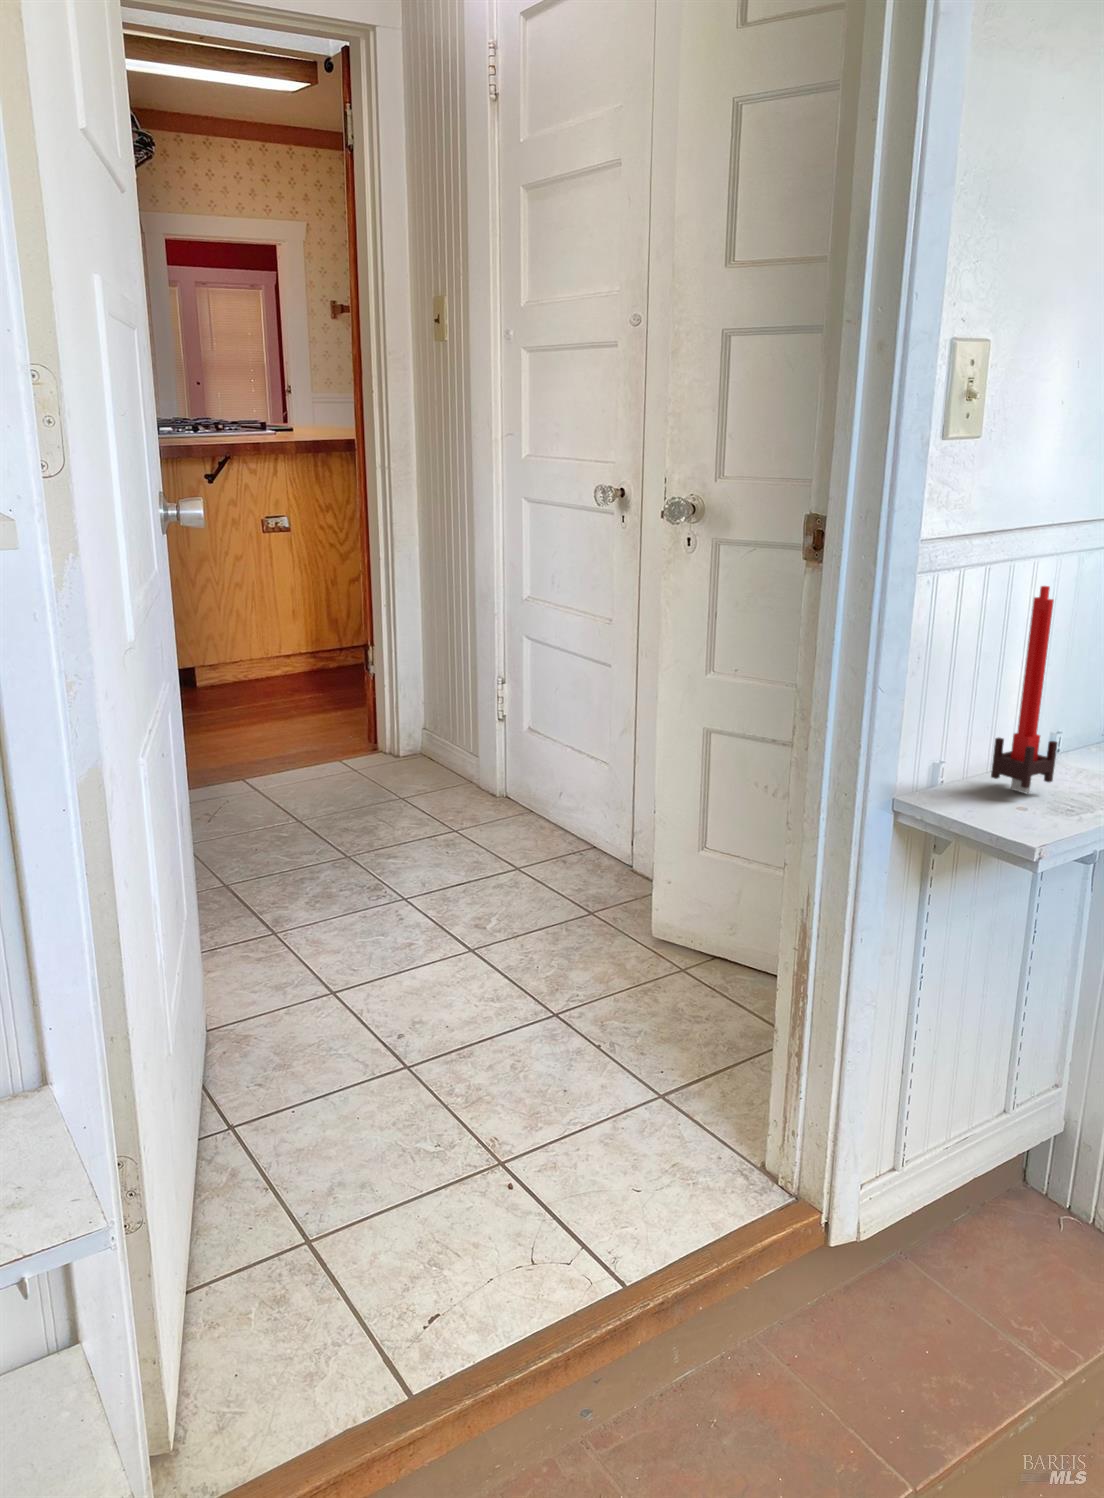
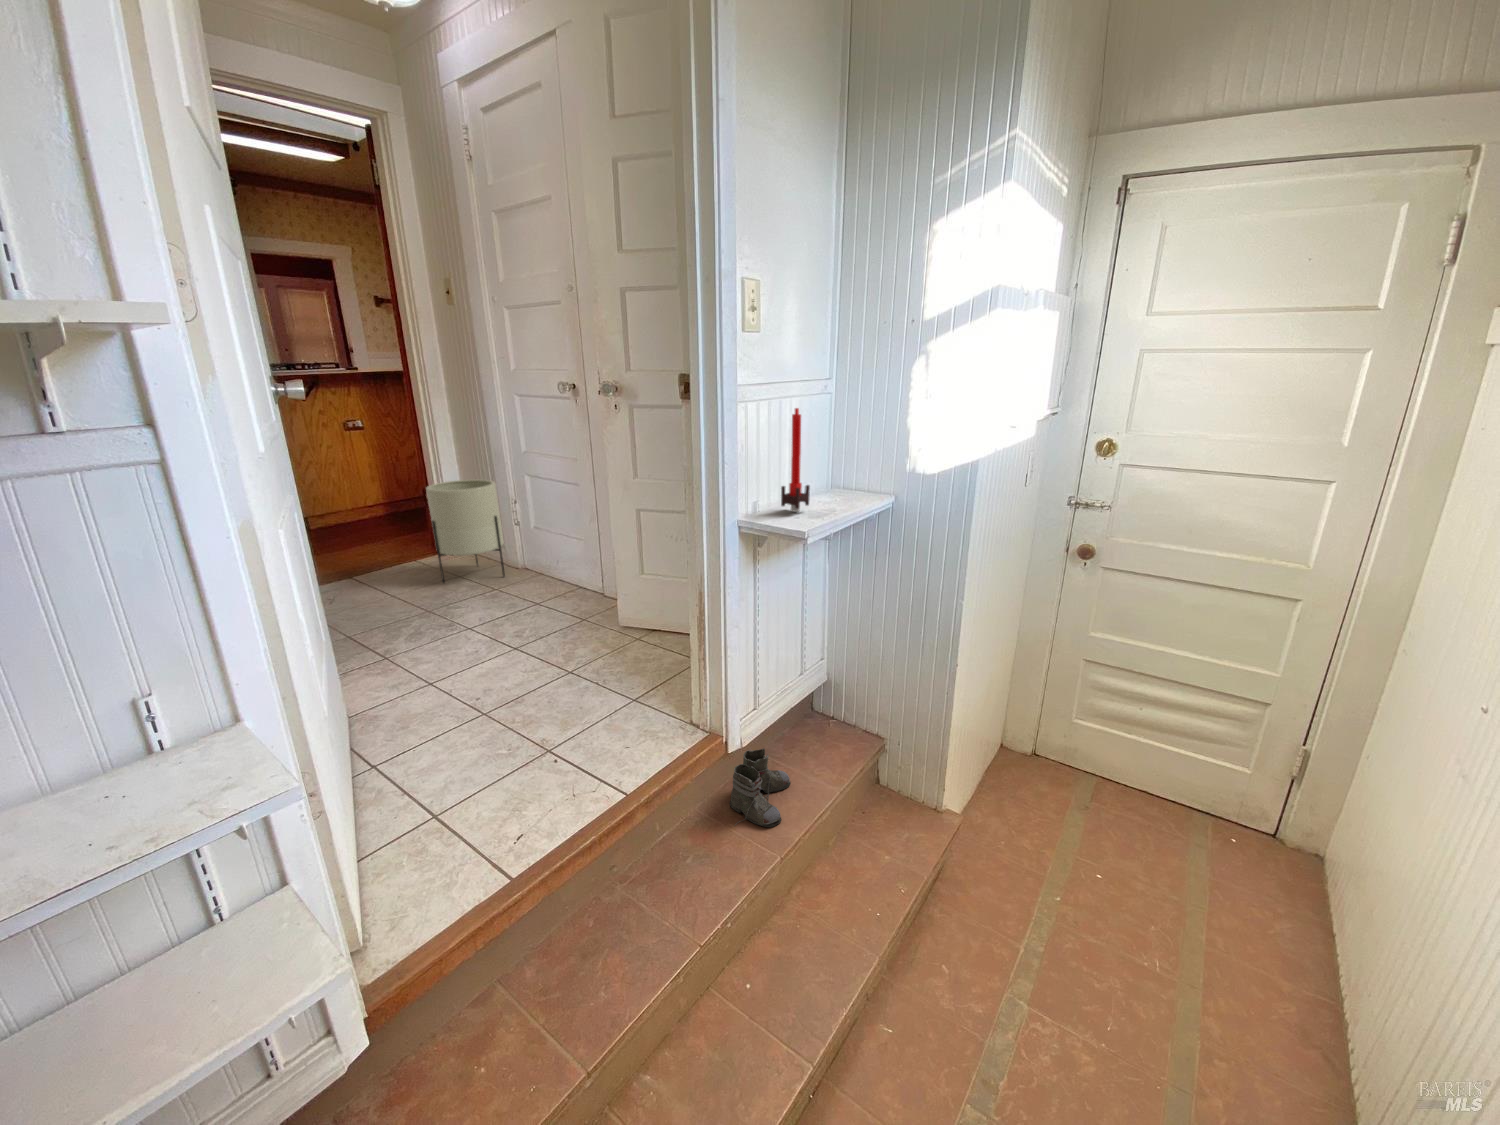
planter: none [365,636,476,812] -> present [426,480,505,583]
boots: none [818,1251,951,1422] -> present [730,748,791,827]

